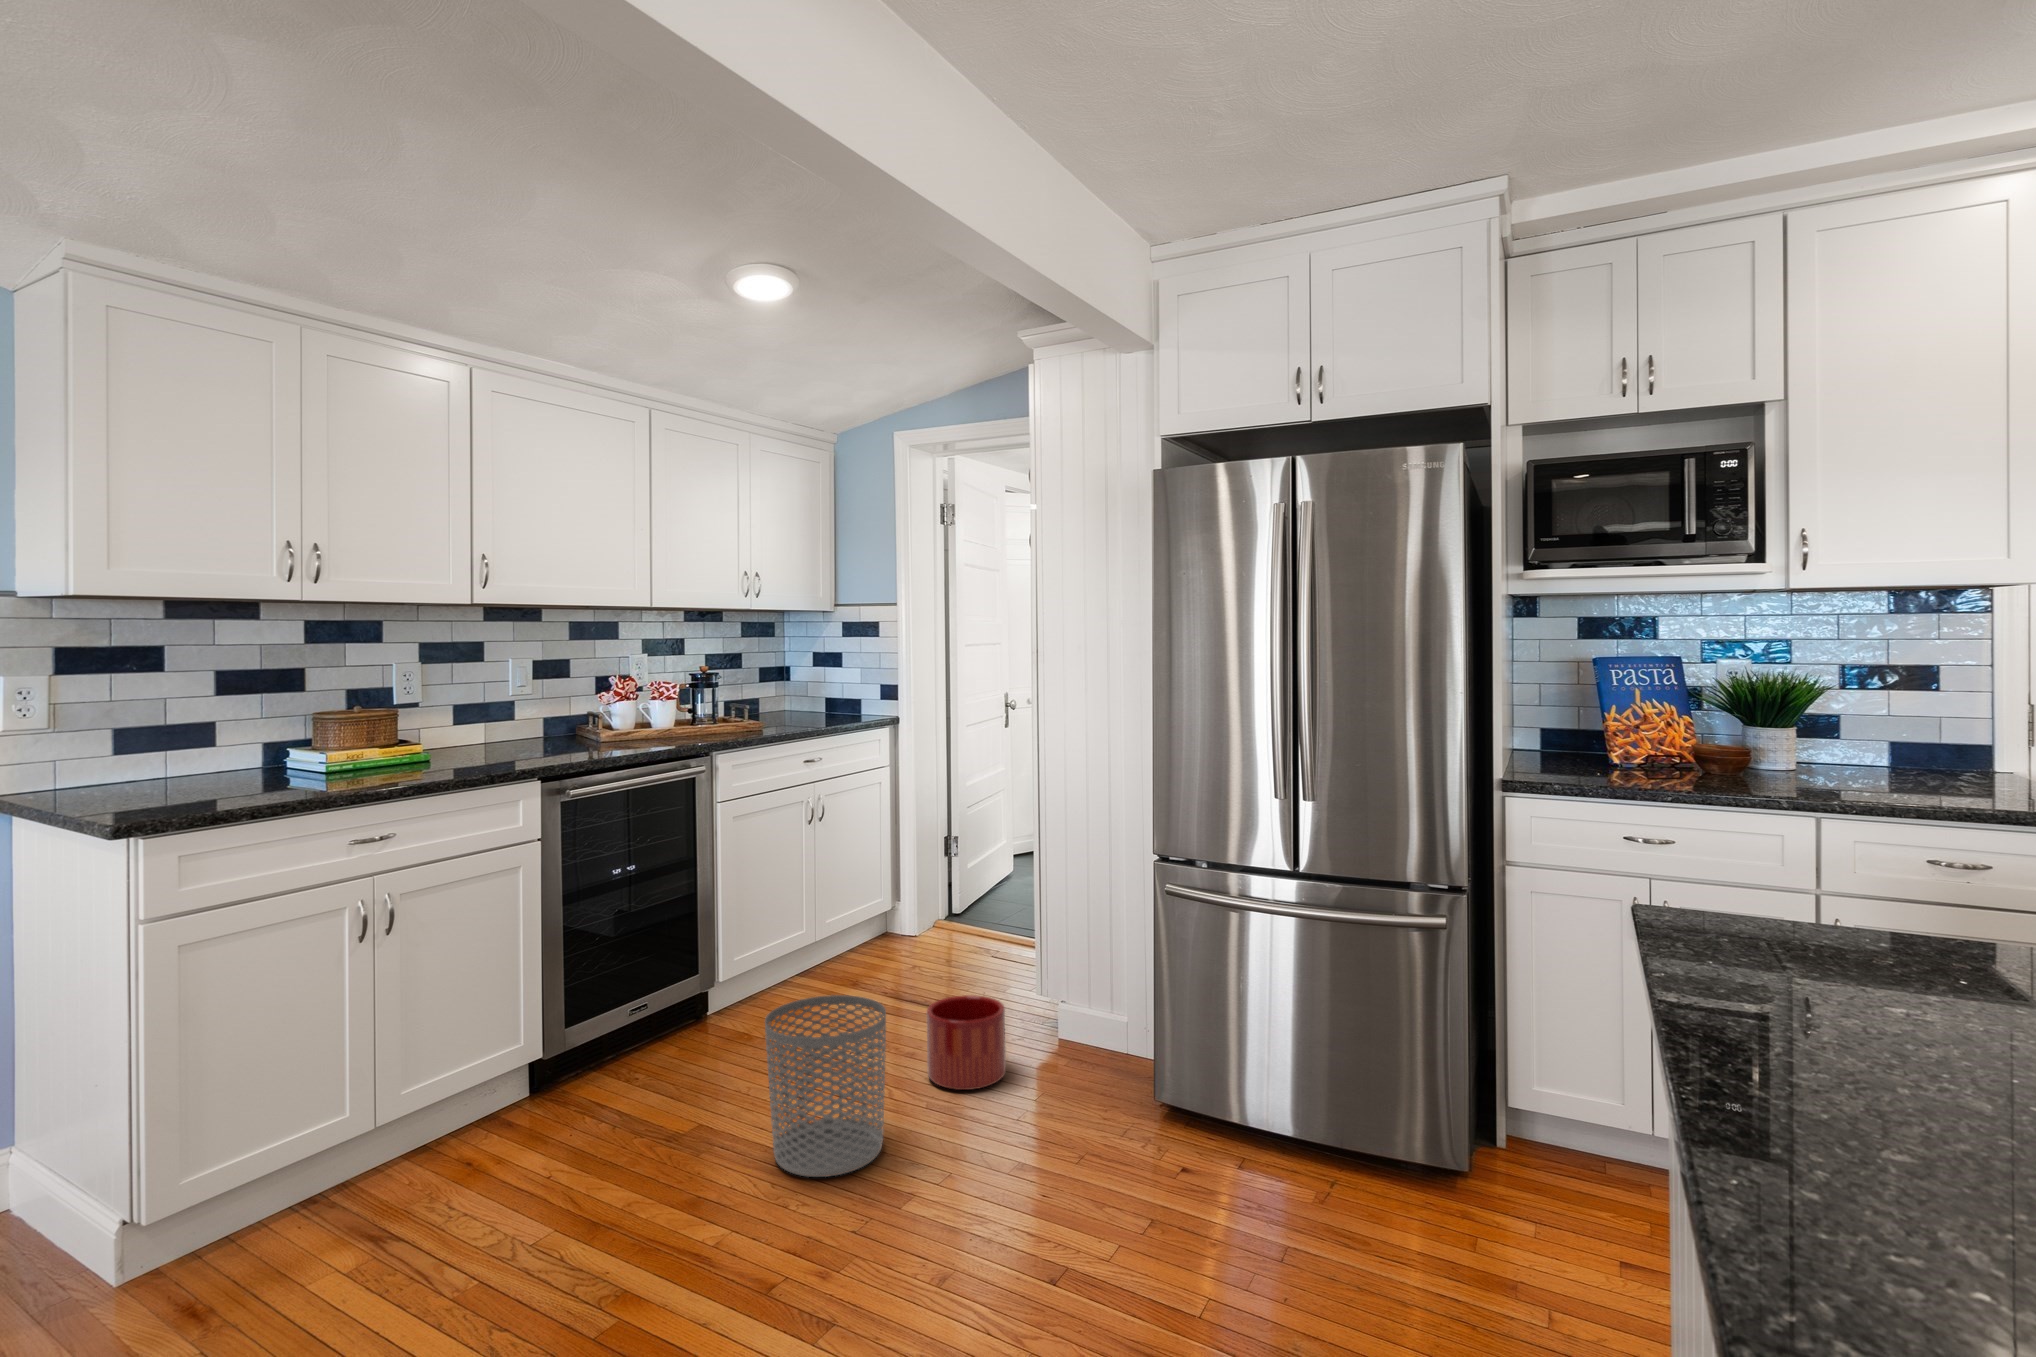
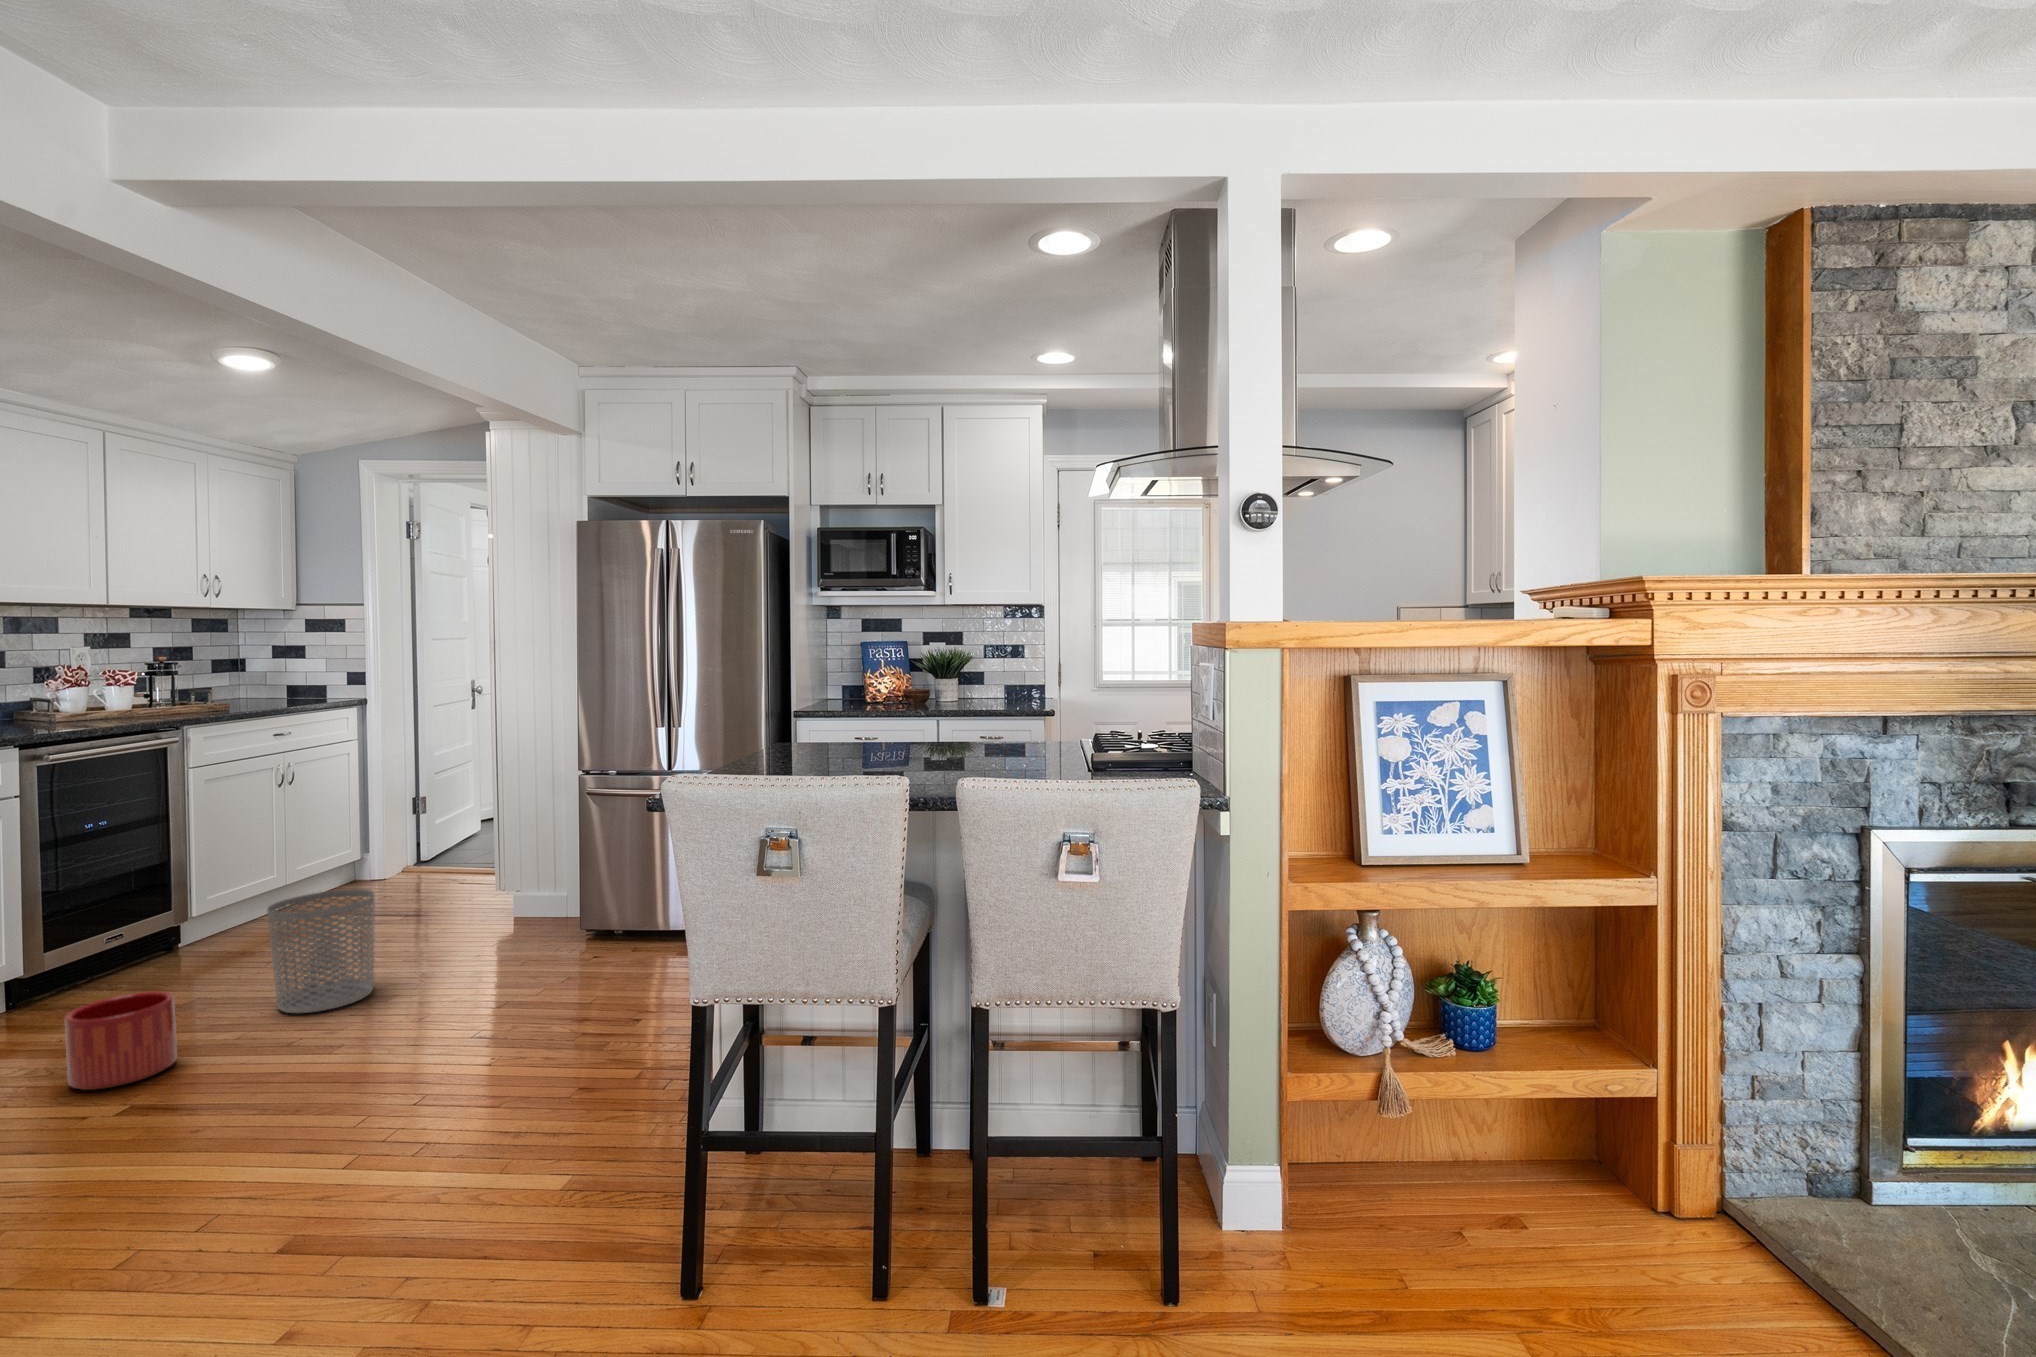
planter: present [927,995,1006,1090] -> present [65,991,177,1090]

